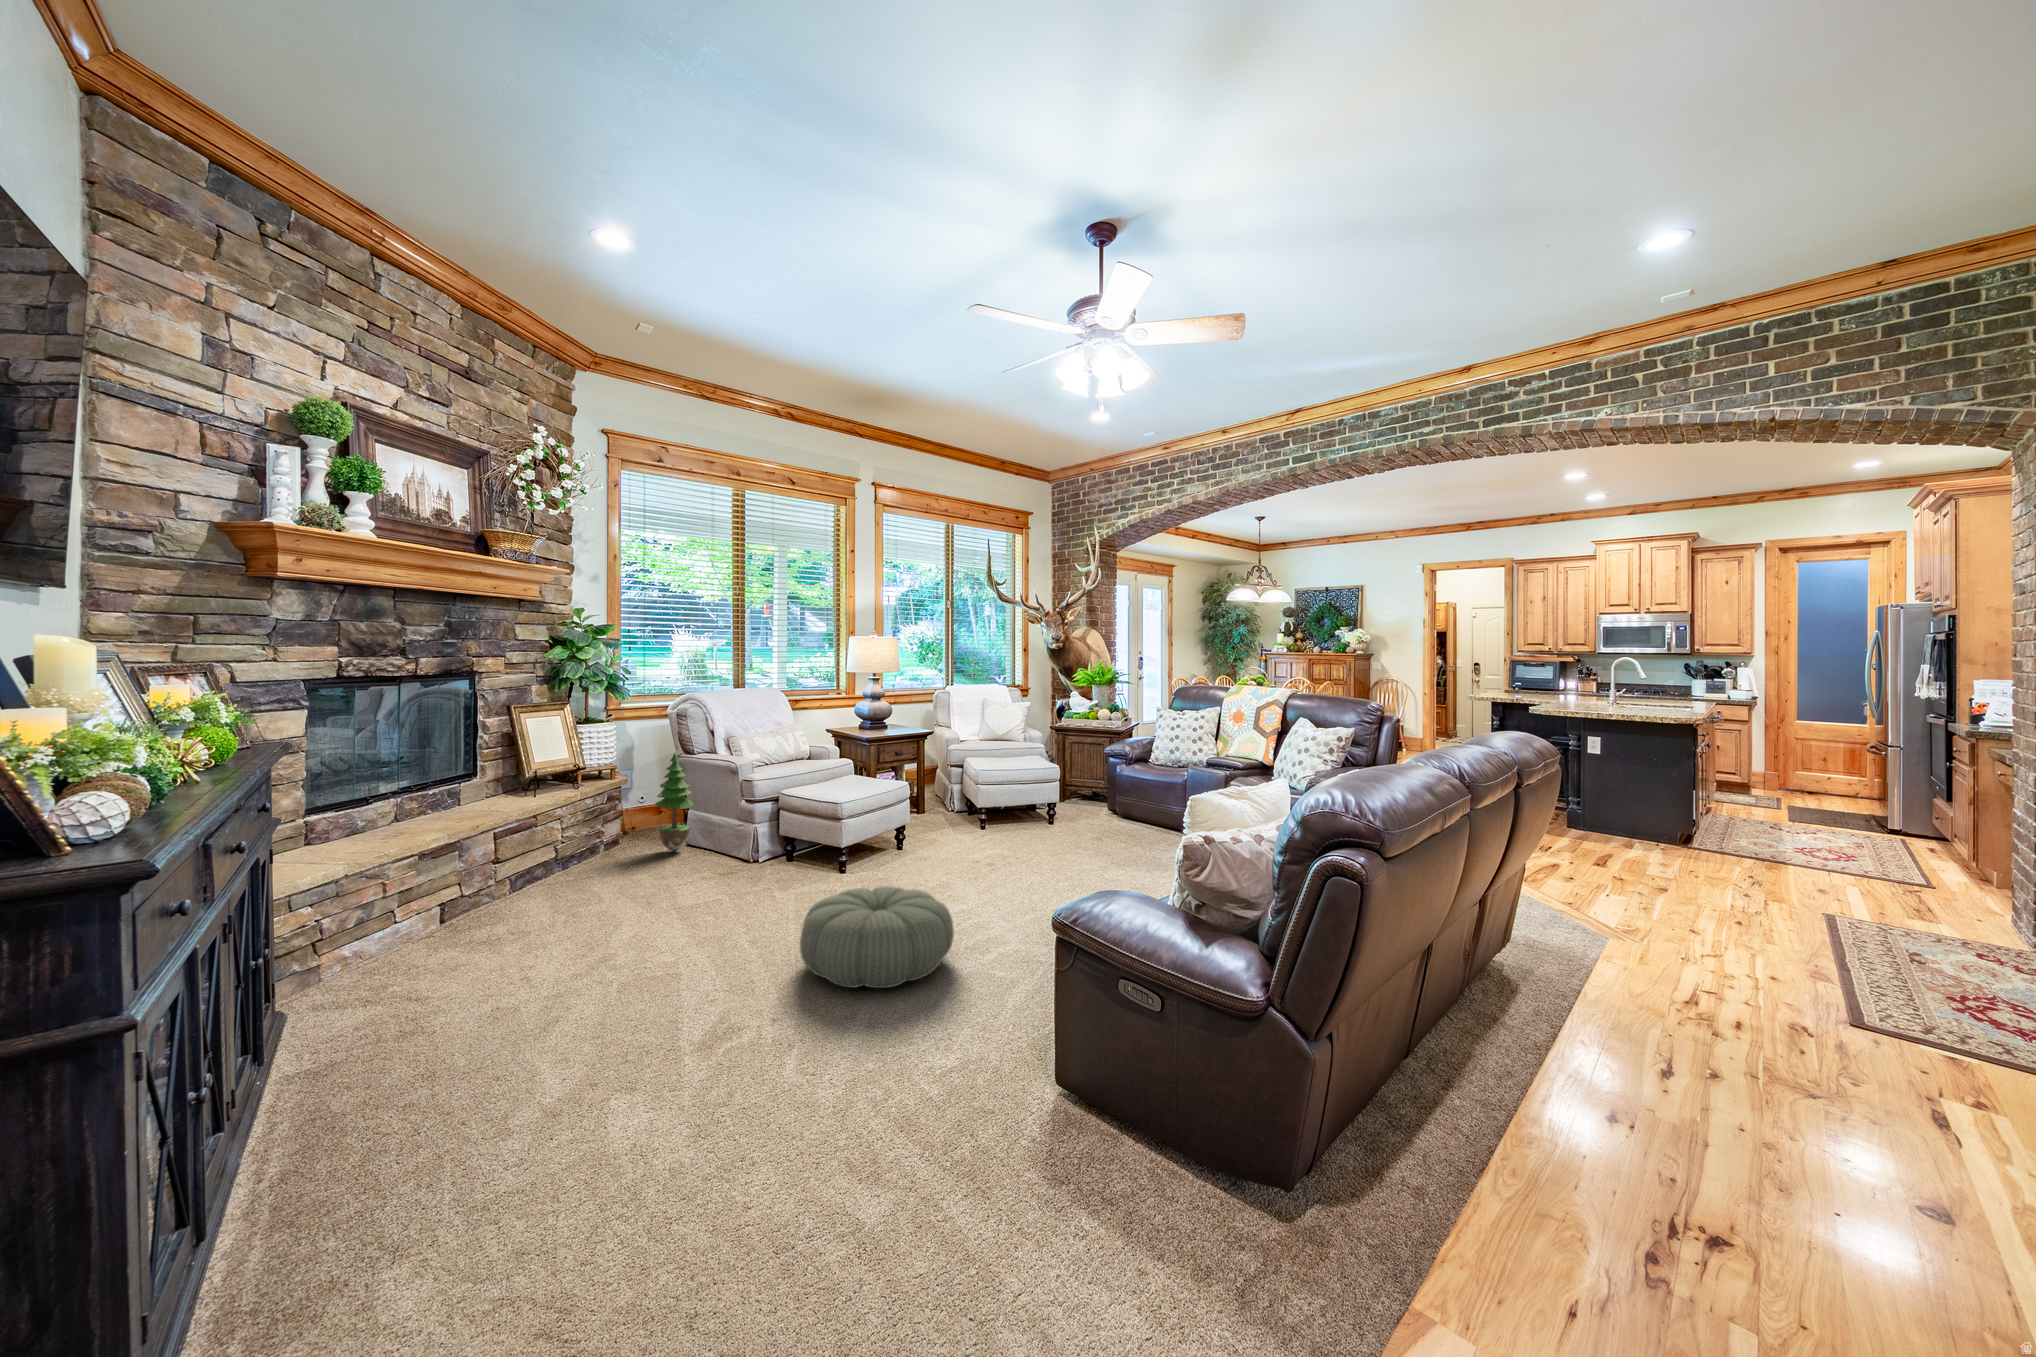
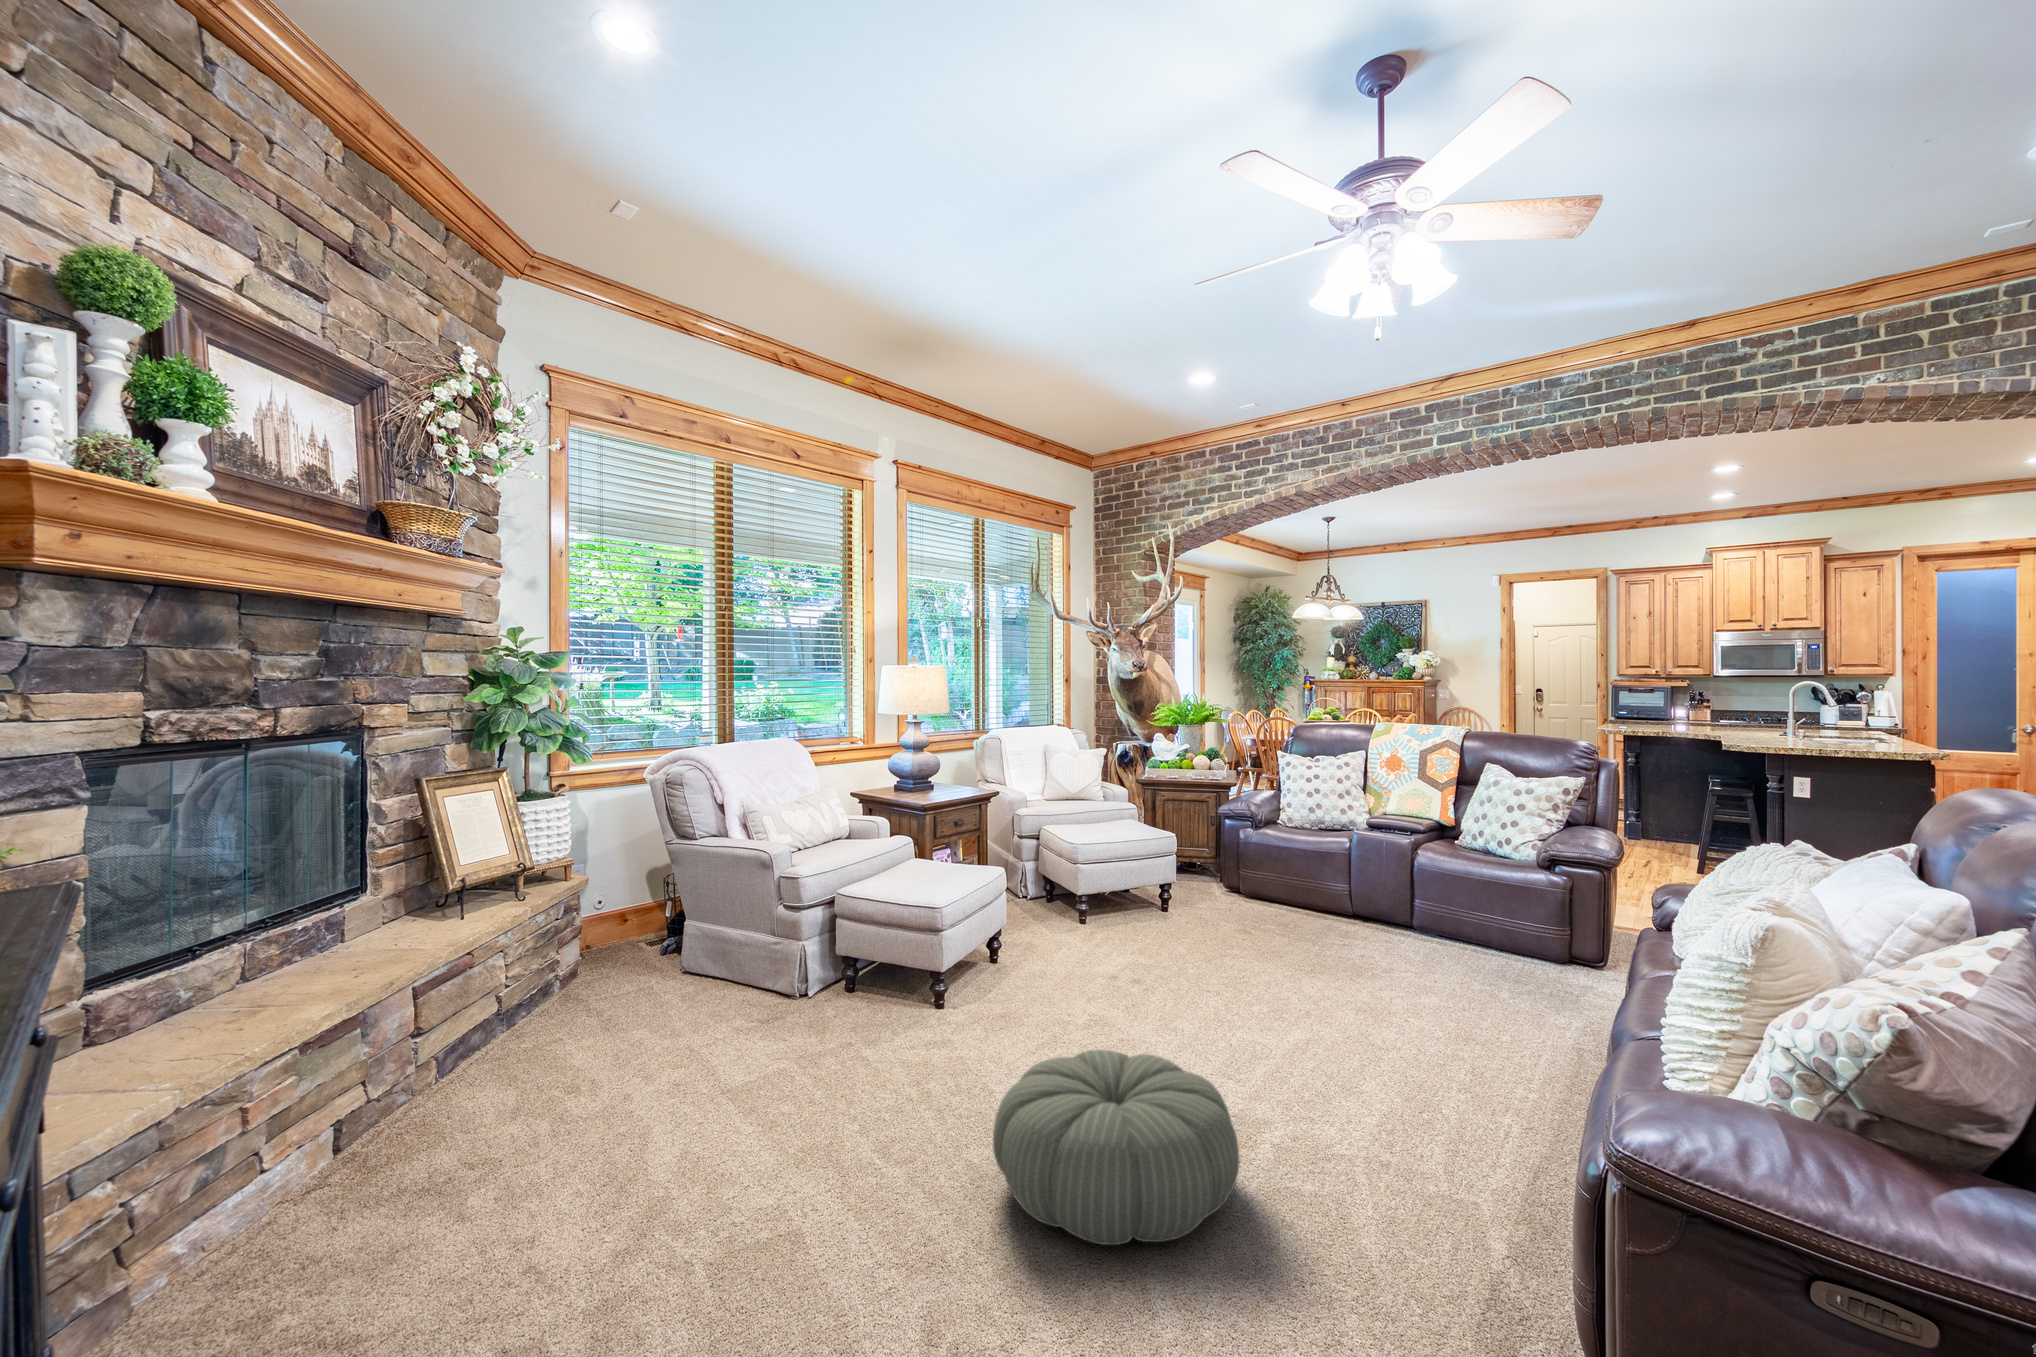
potted tree: present [655,753,694,852] -> none [637,838,694,988]

